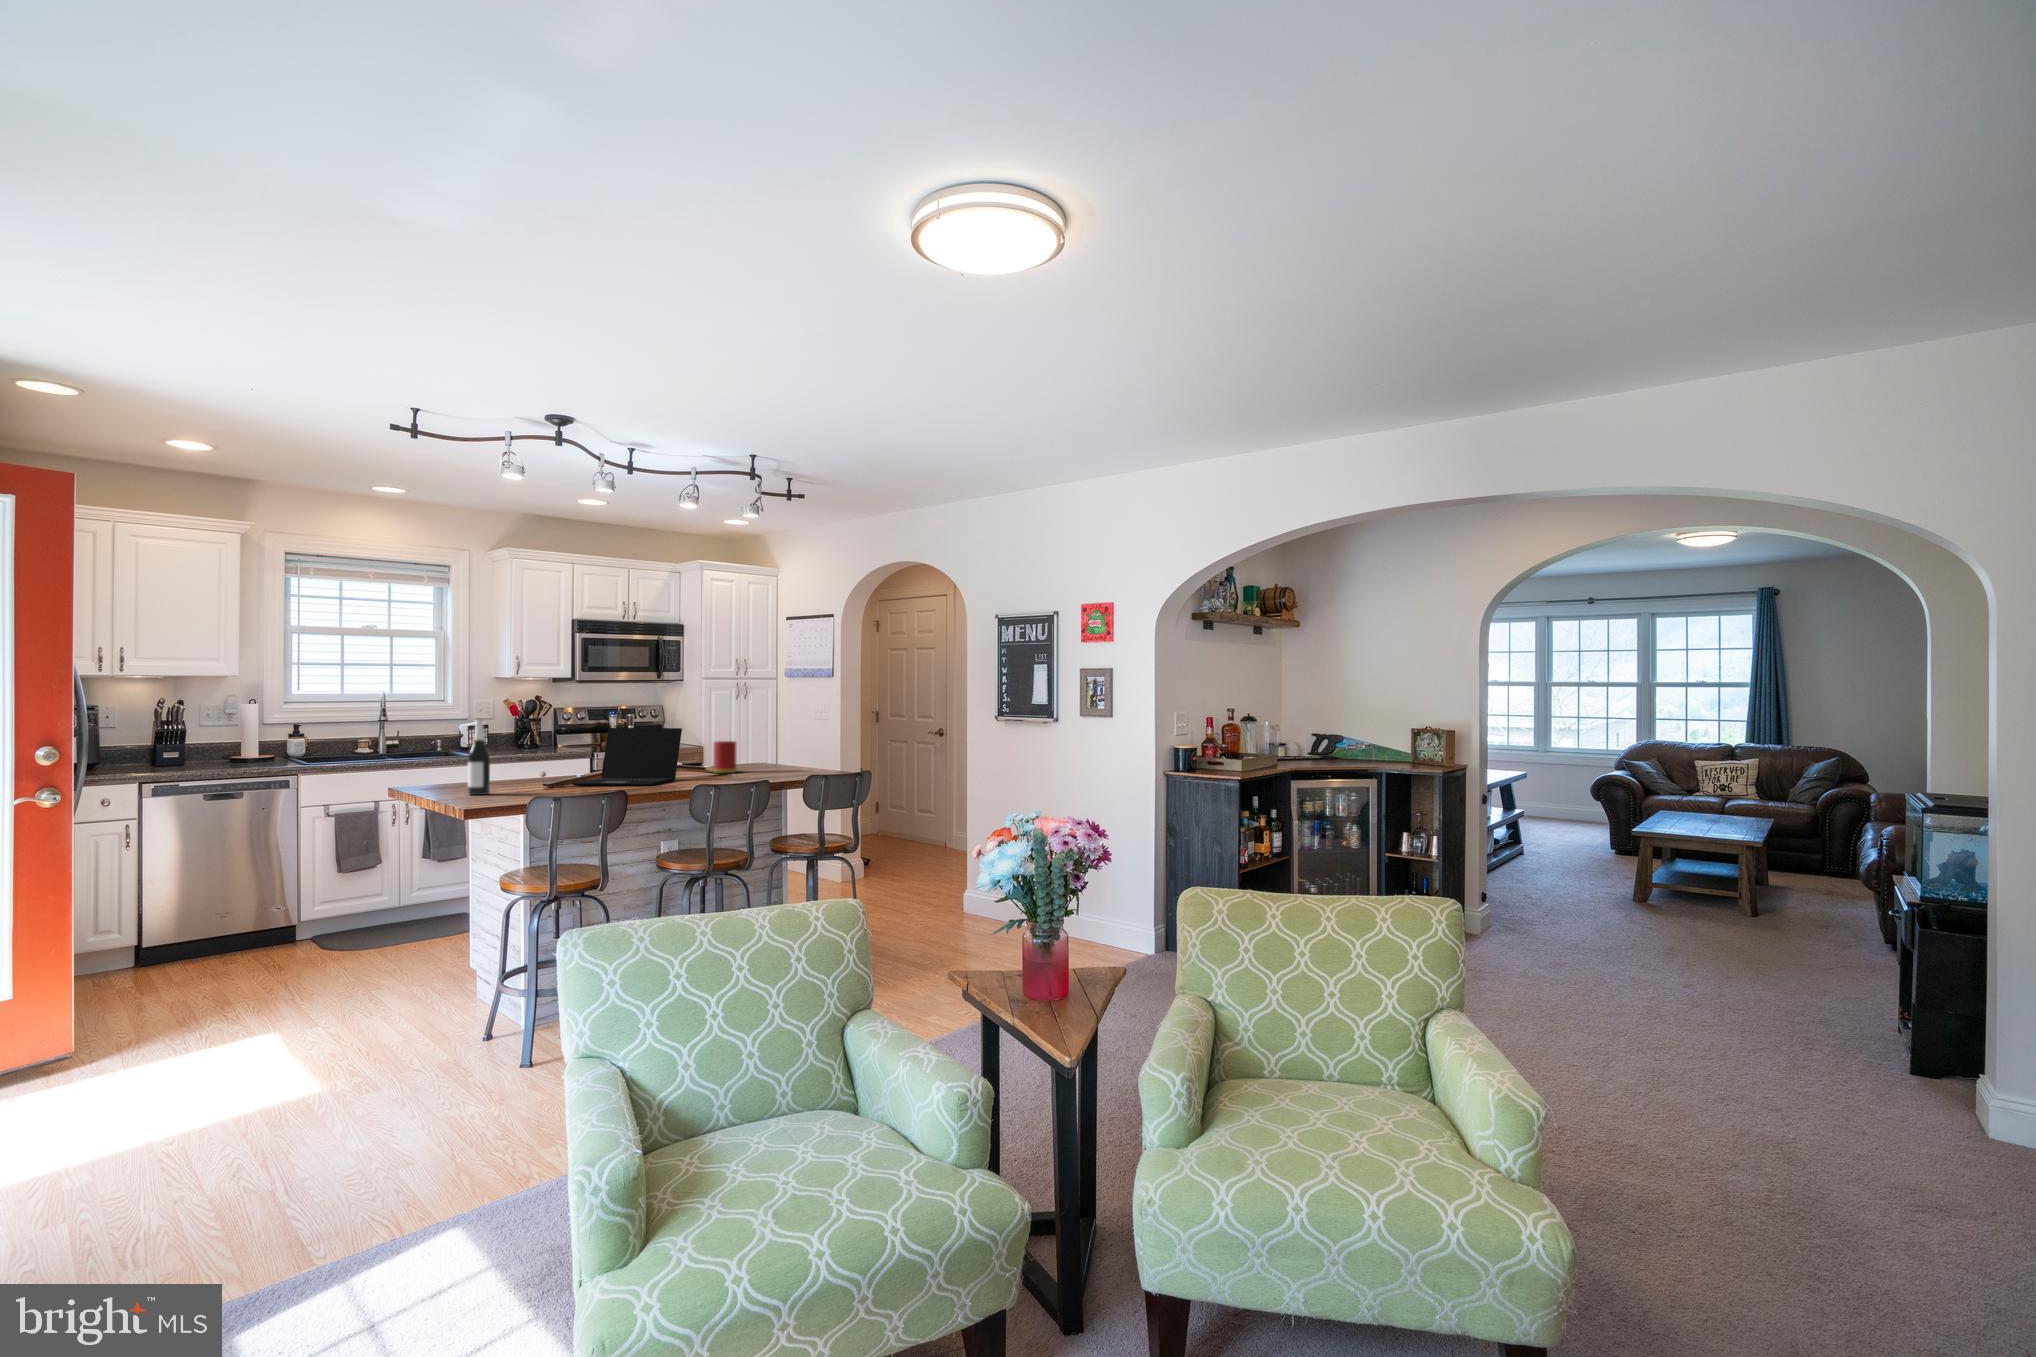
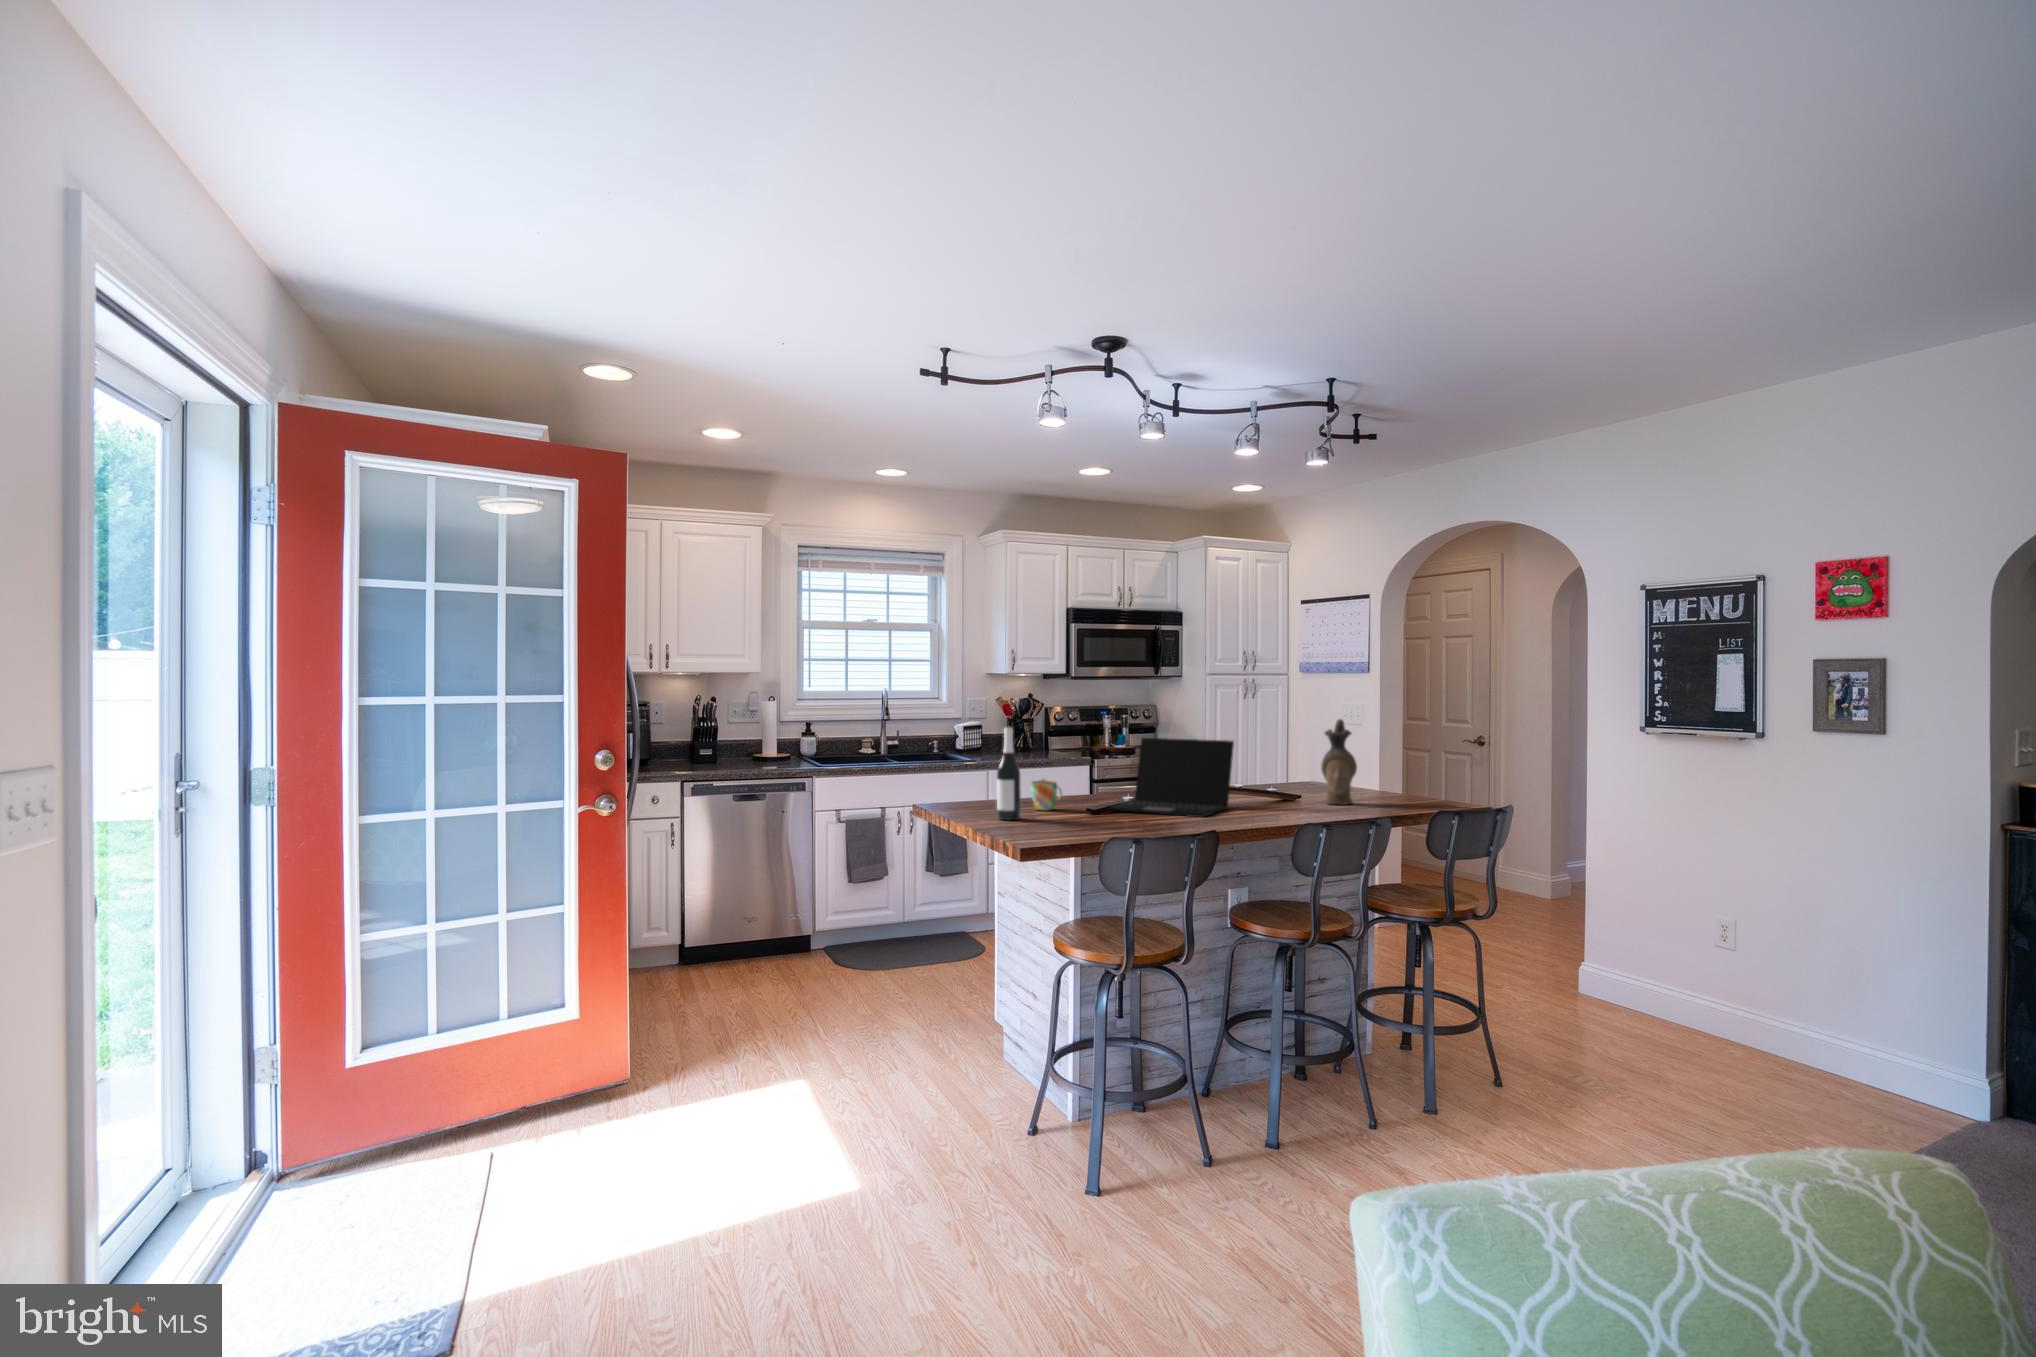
ceramic pitcher: none [753,711,779,775] -> present [1321,719,1357,804]
candle: present [707,741,742,773] -> none [1253,756,1301,799]
mug: none [506,764,535,788] -> present [1031,781,1062,810]

